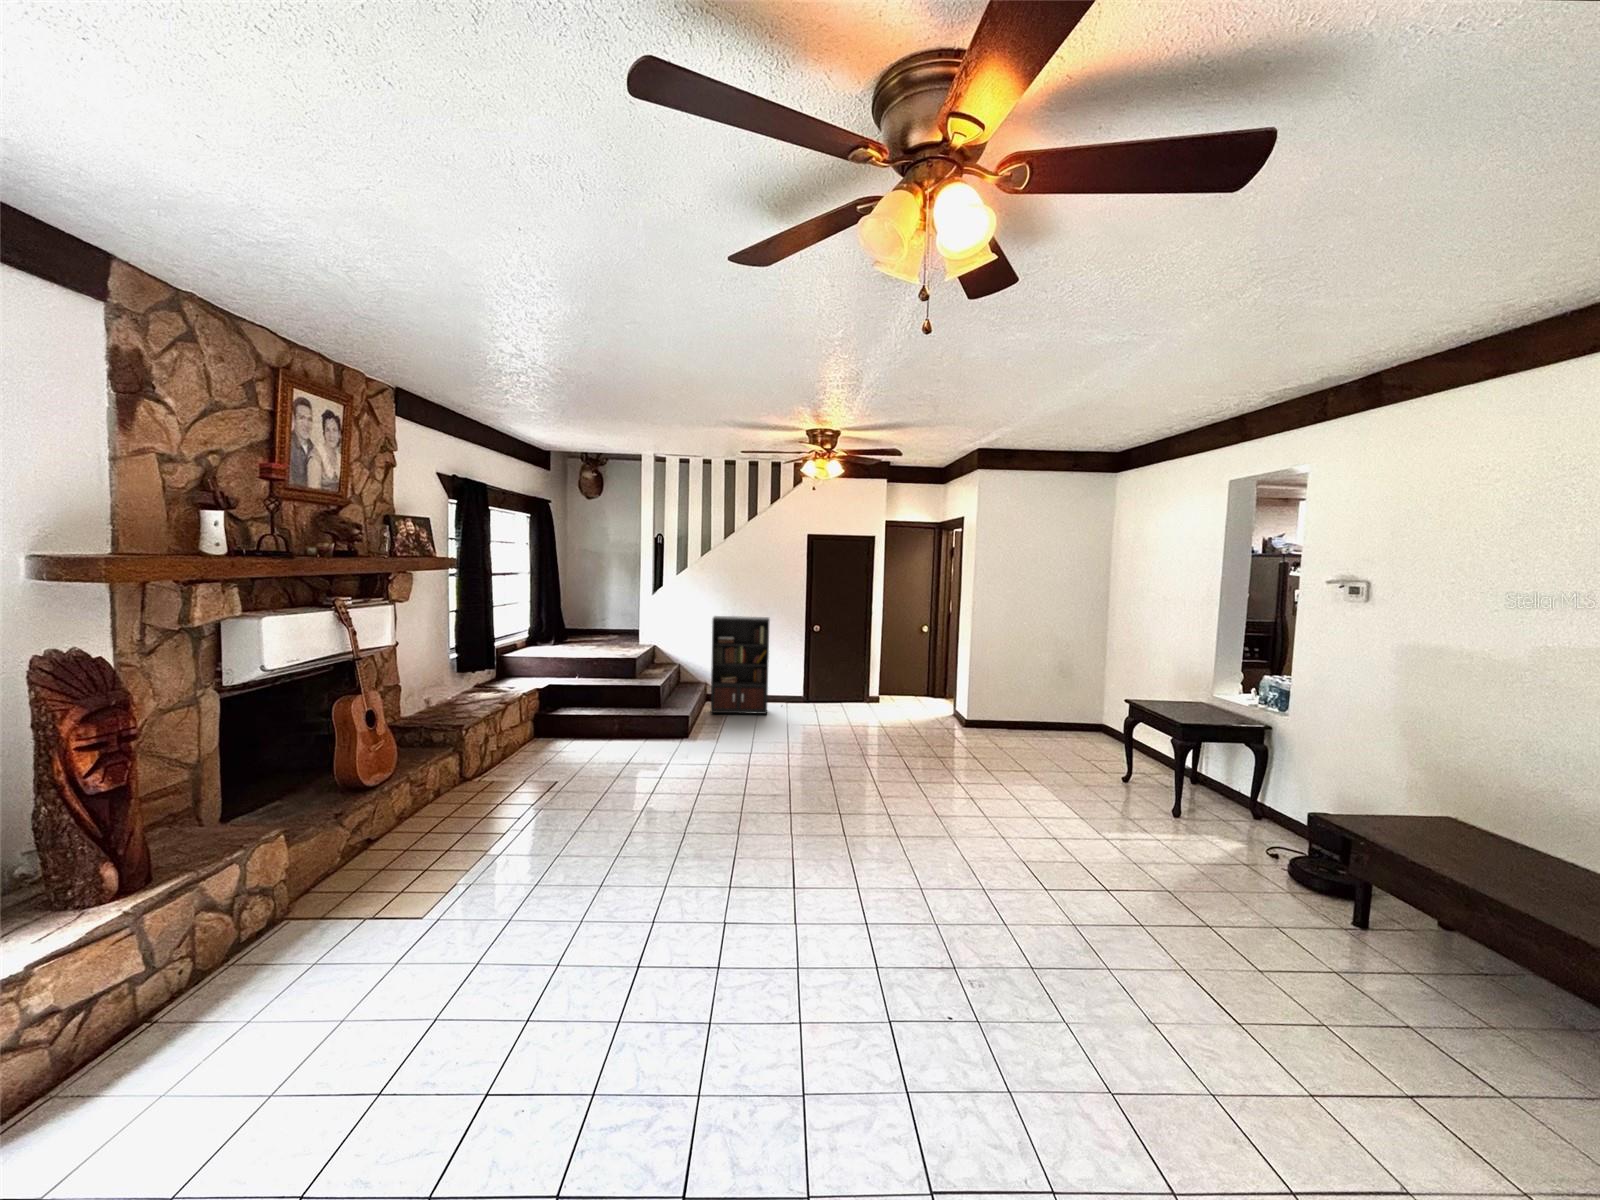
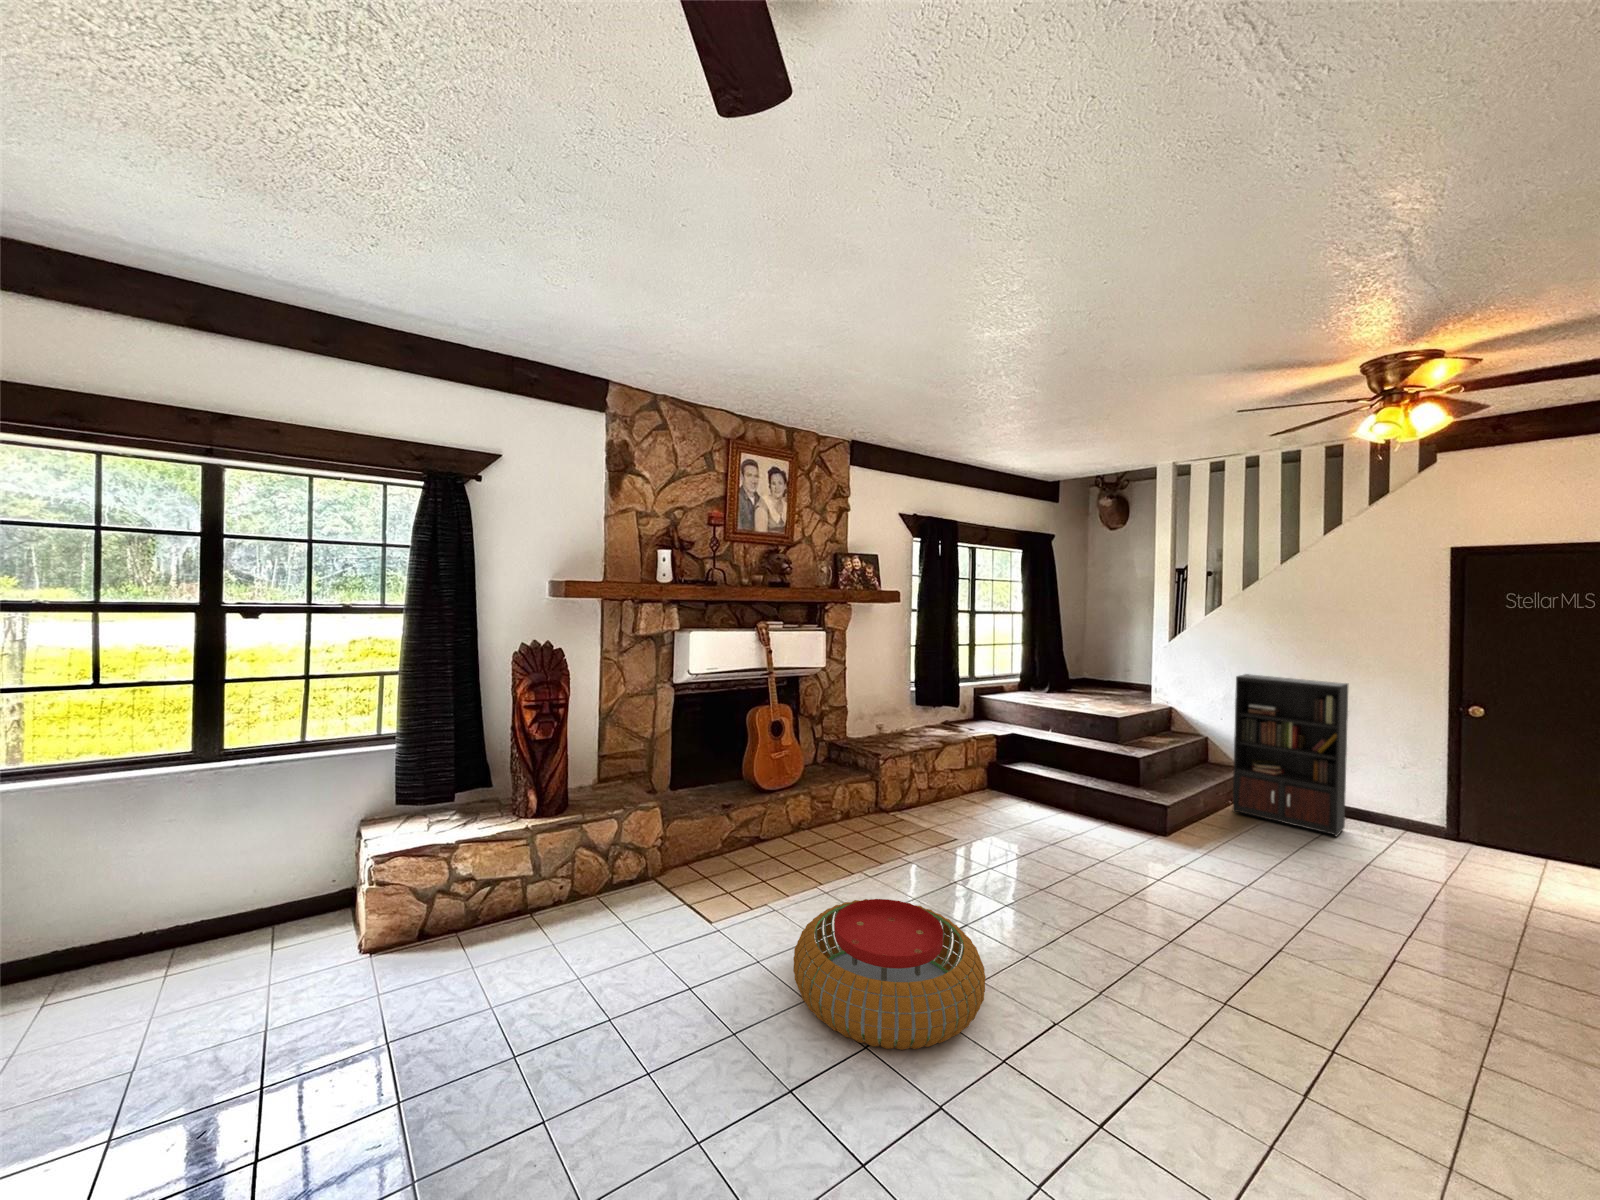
pouf: none [541,821,697,925] -> present [793,899,986,1050]

